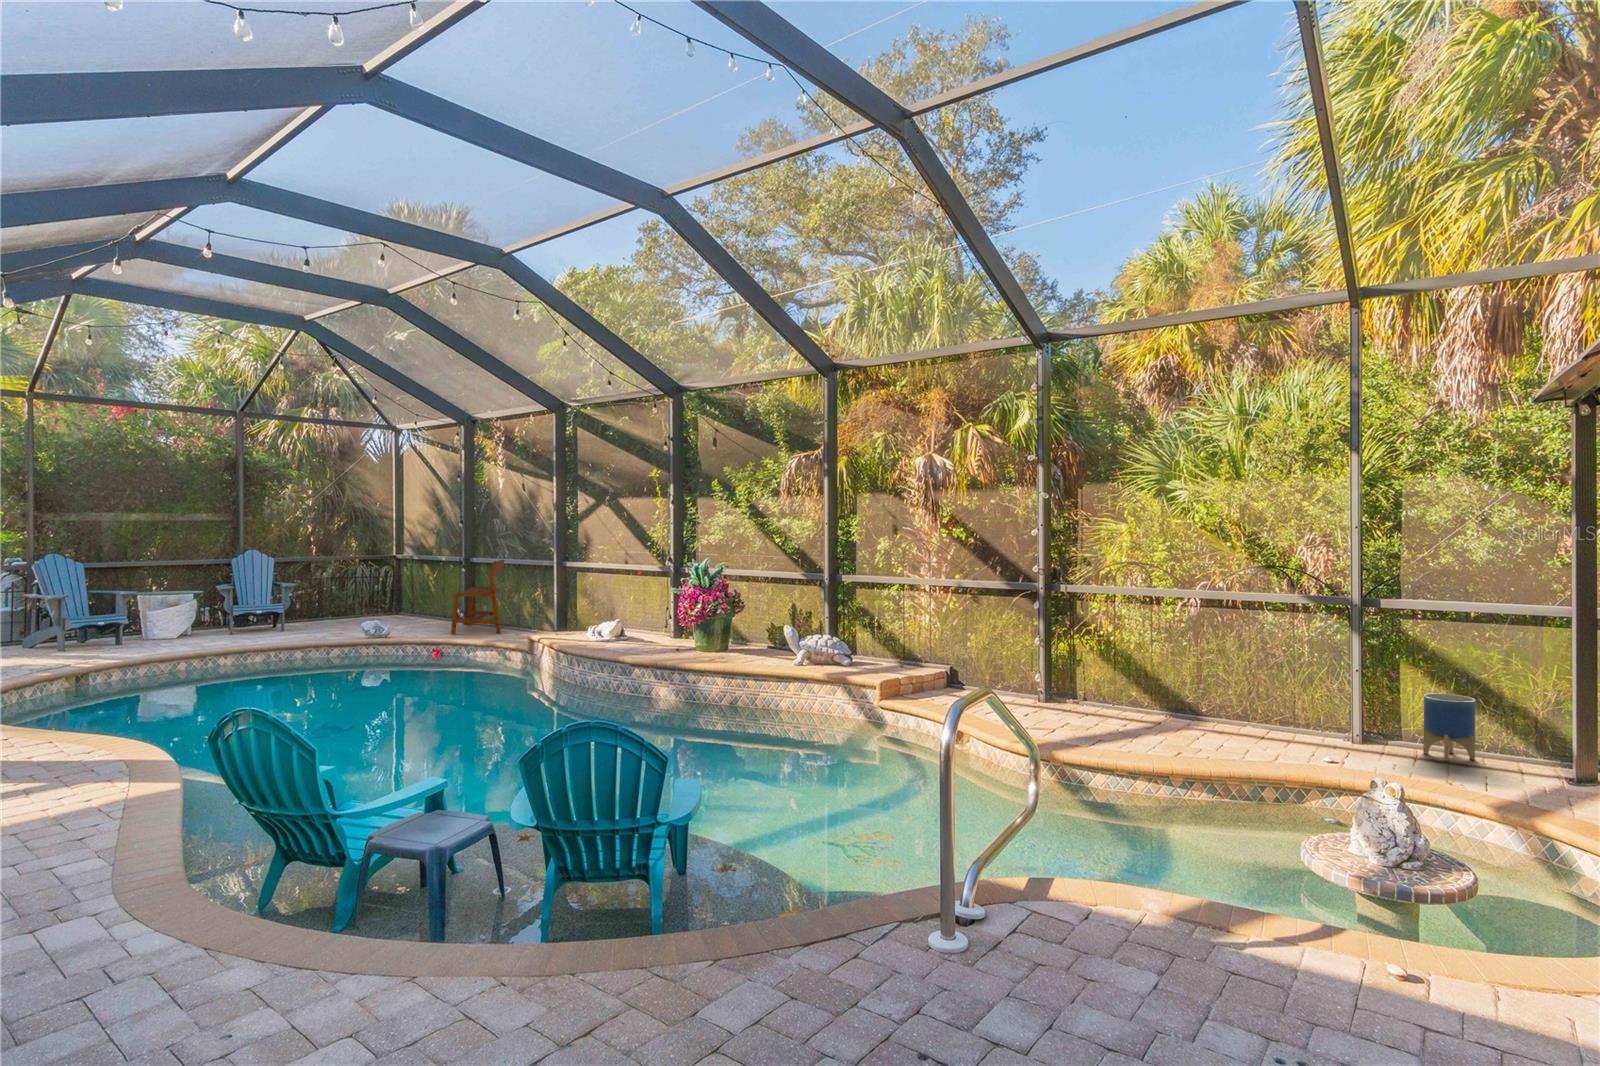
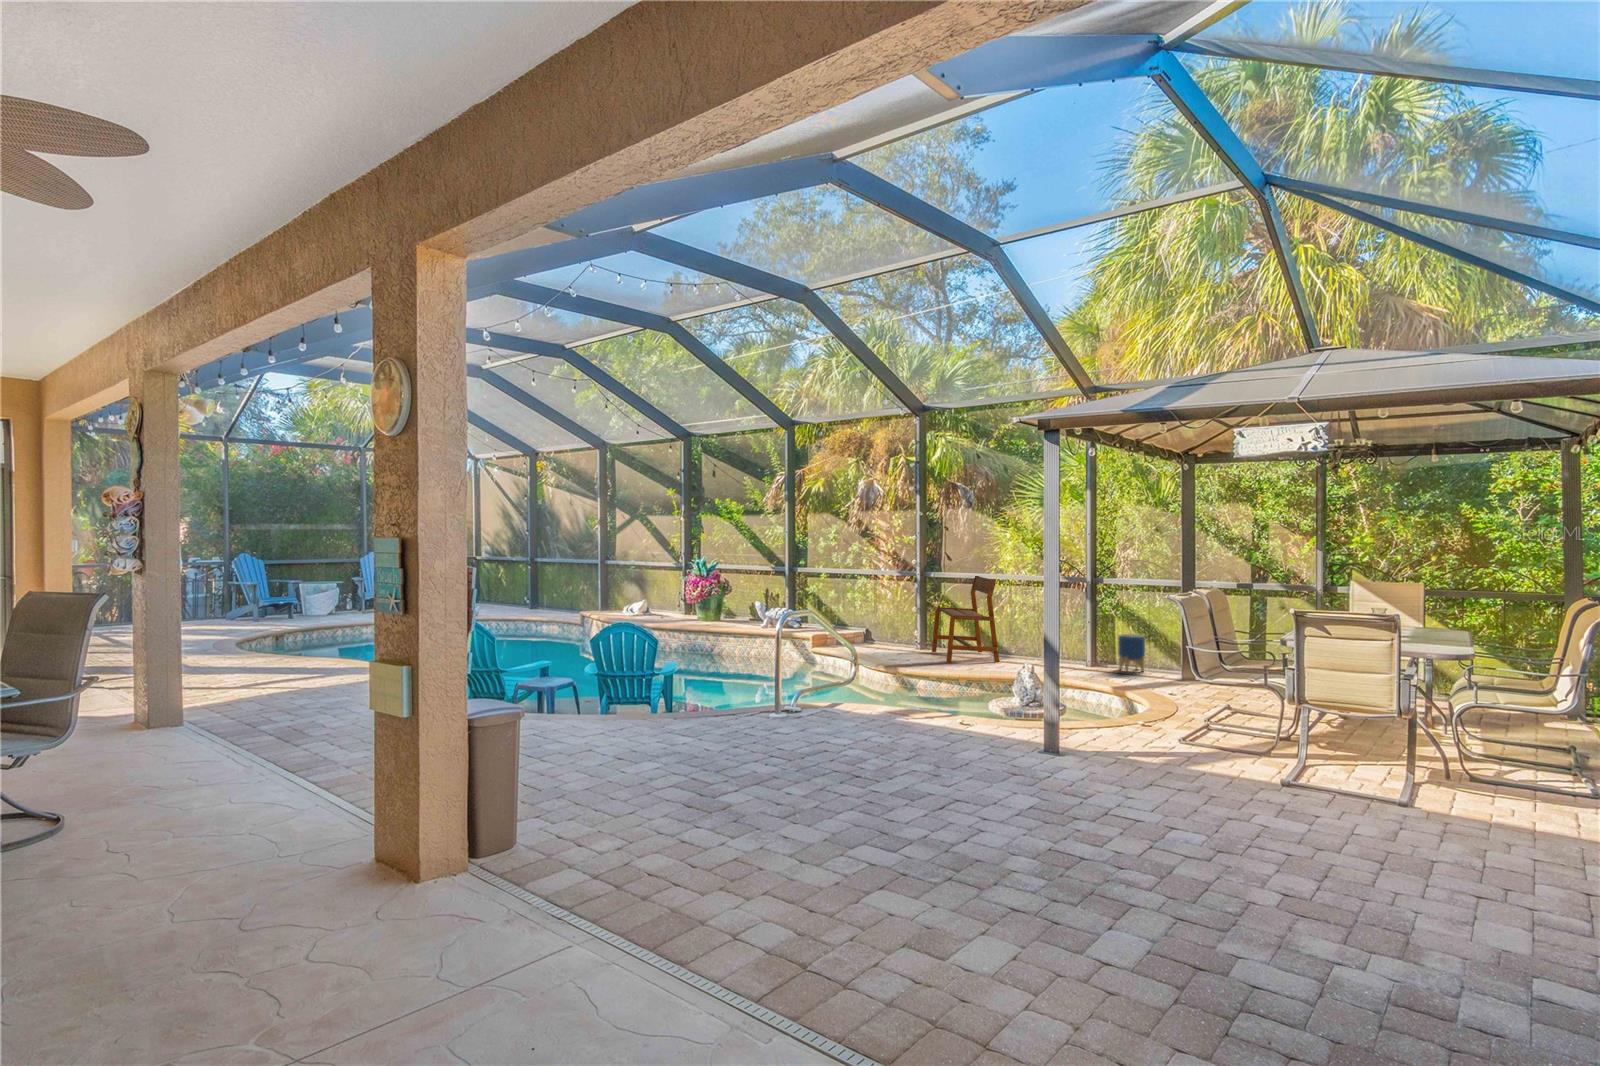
bench: present [451,560,510,635] -> present [932,576,999,663]

